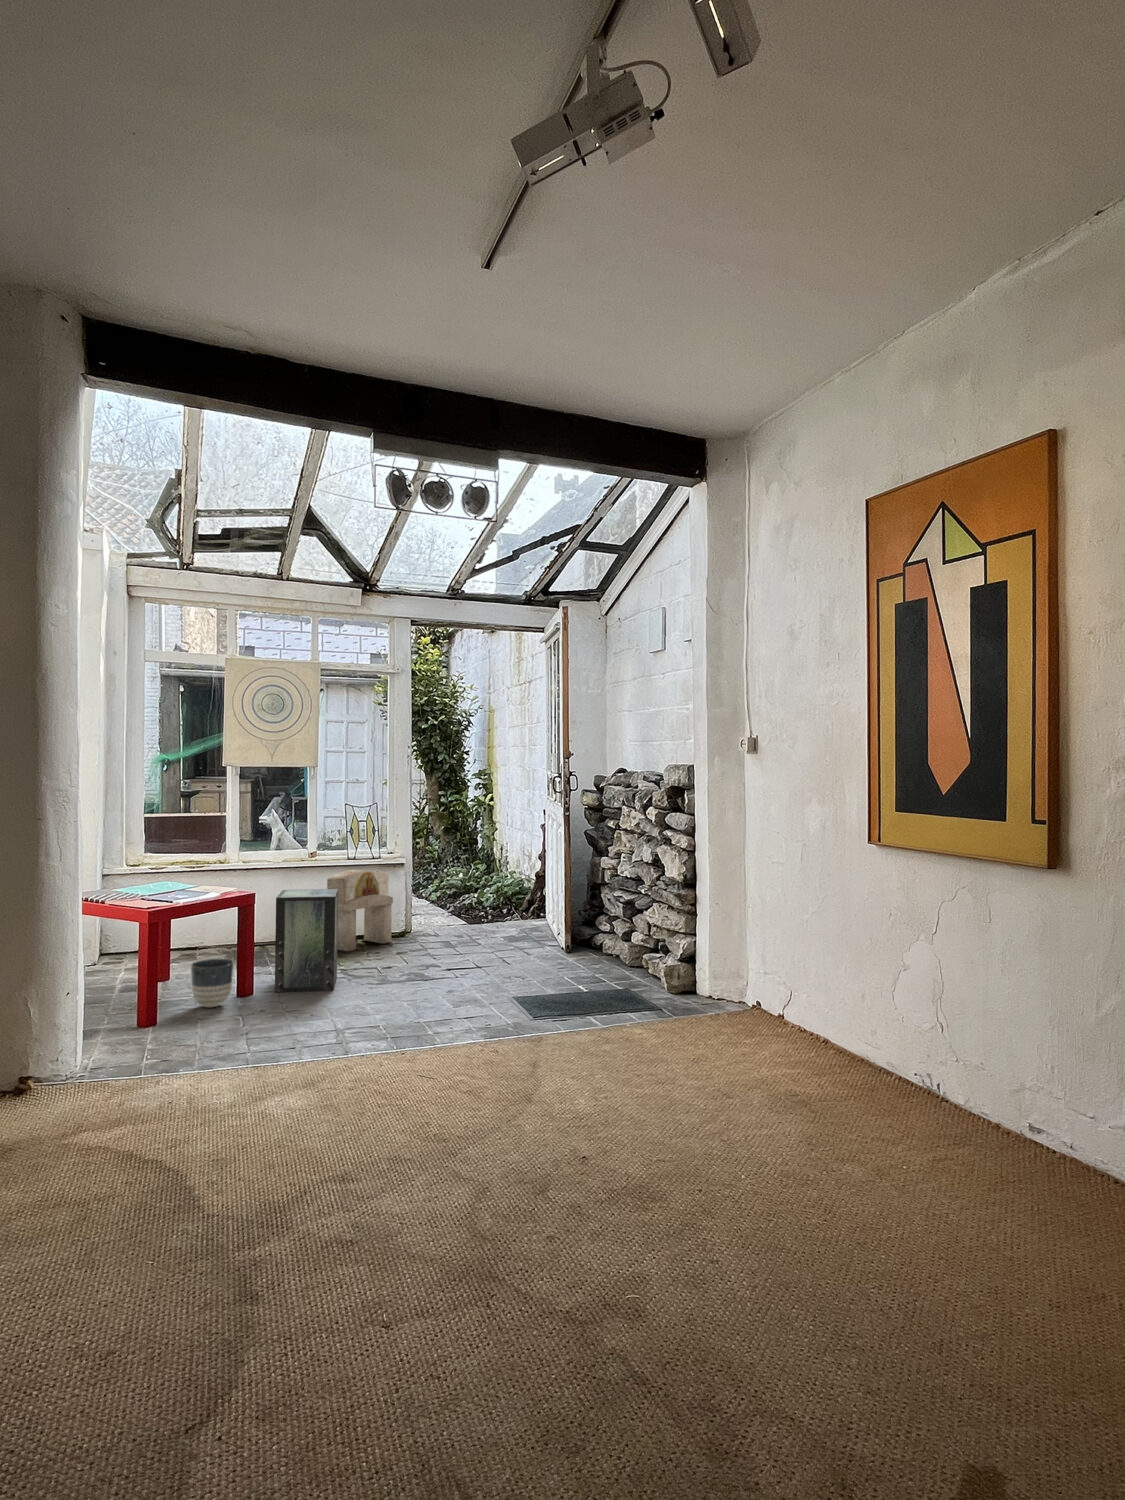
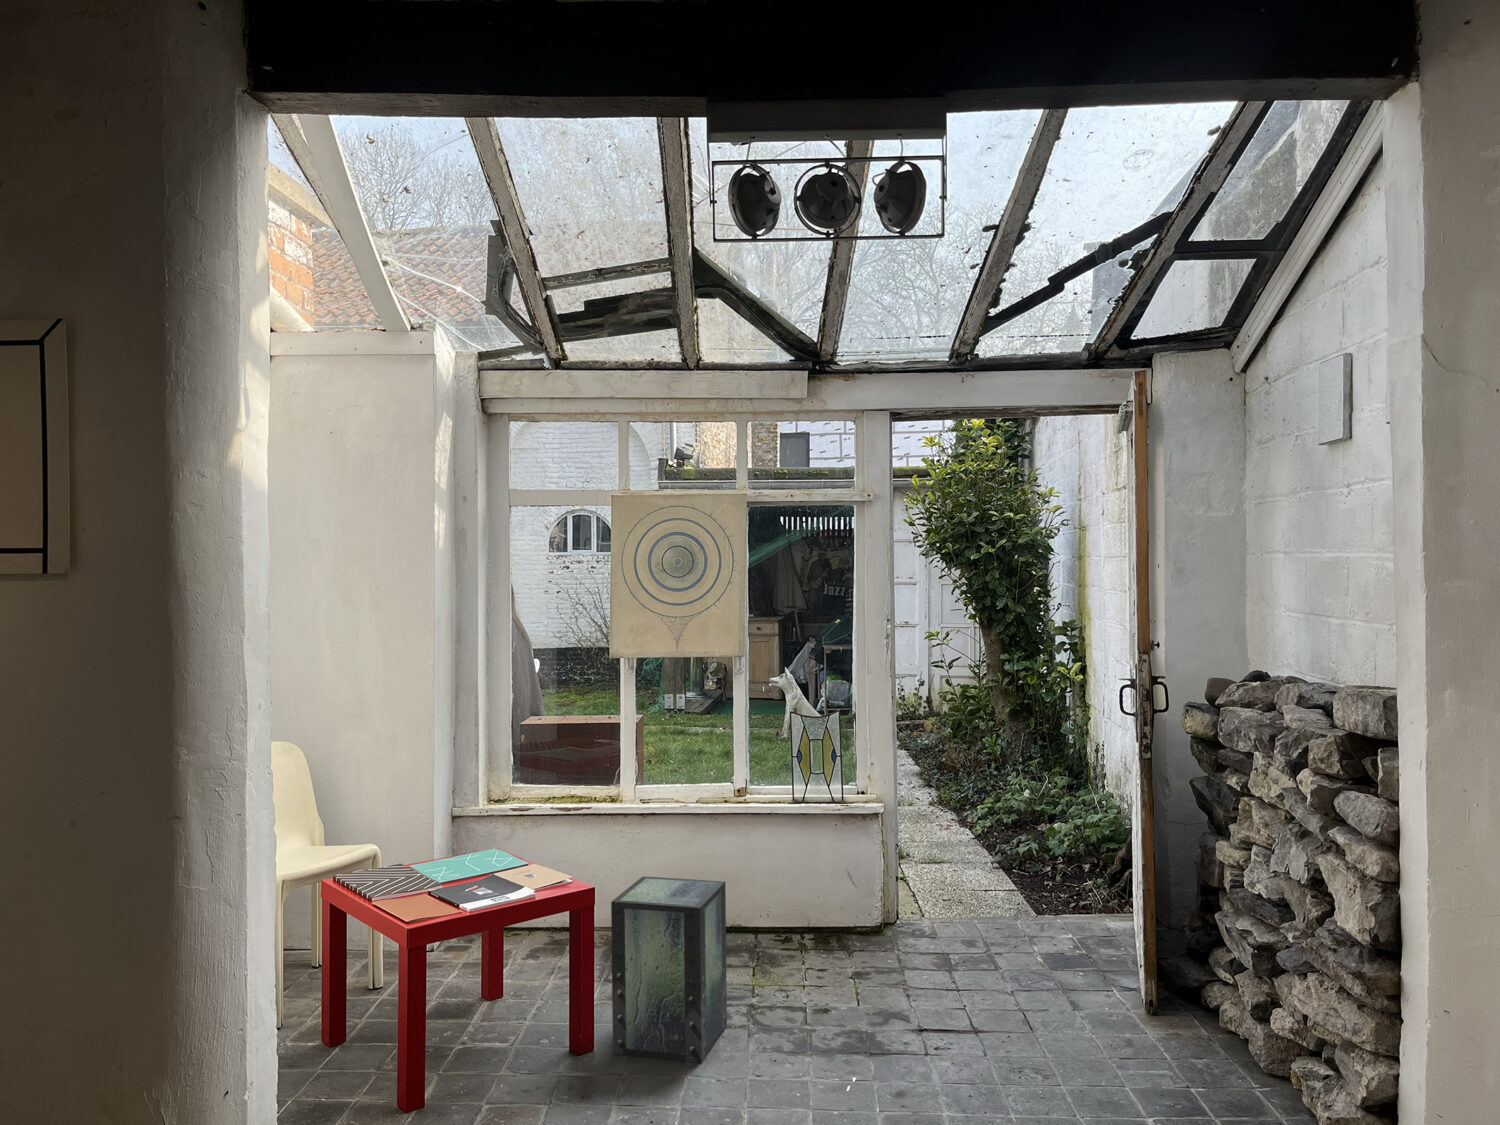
stool: present [327,870,393,951] -> none [756,817,862,954]
planter: present [191,959,233,1008] -> none [471,997,534,1082]

